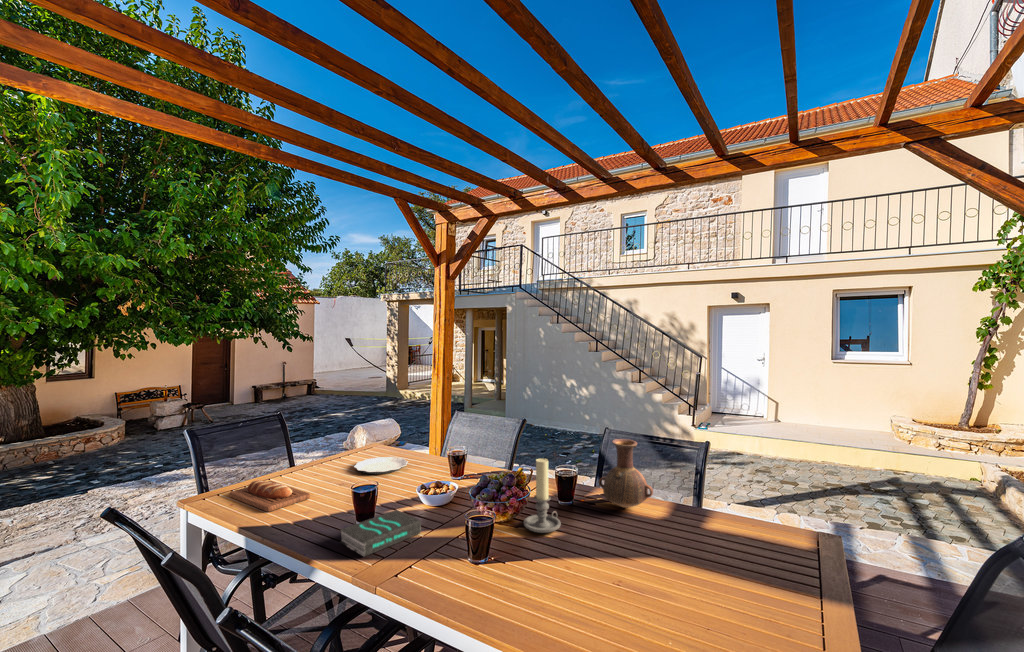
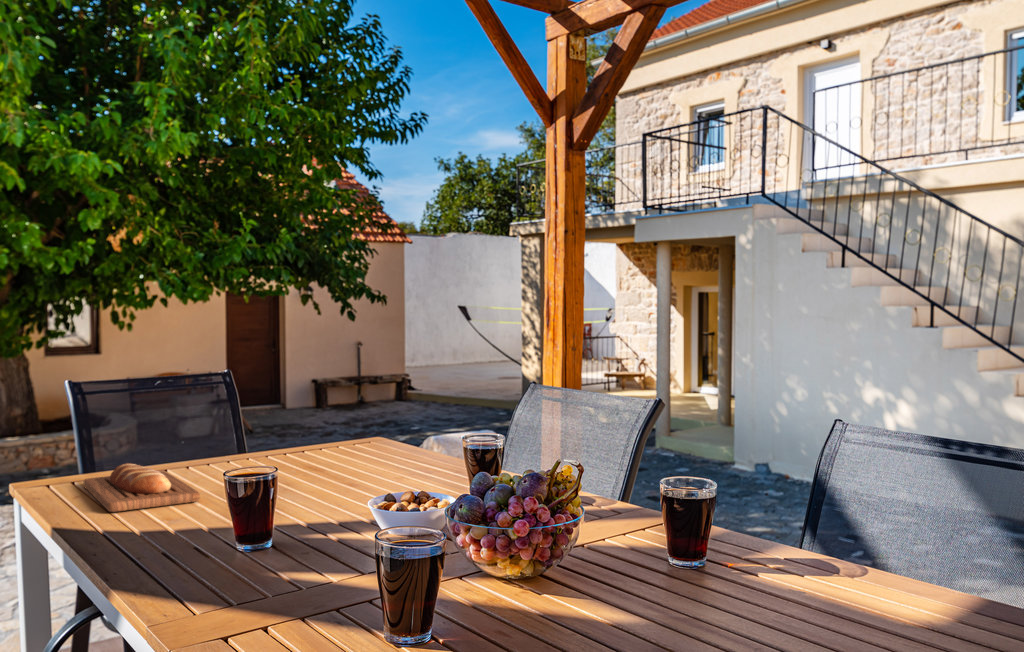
vase: present [599,439,653,508] -> none [797,413,943,592]
plate: present [354,457,408,474] -> none [317,455,421,479]
candle holder: present [524,459,561,533] -> none [564,430,662,614]
book: present [340,510,421,556] -> none [166,527,332,601]

